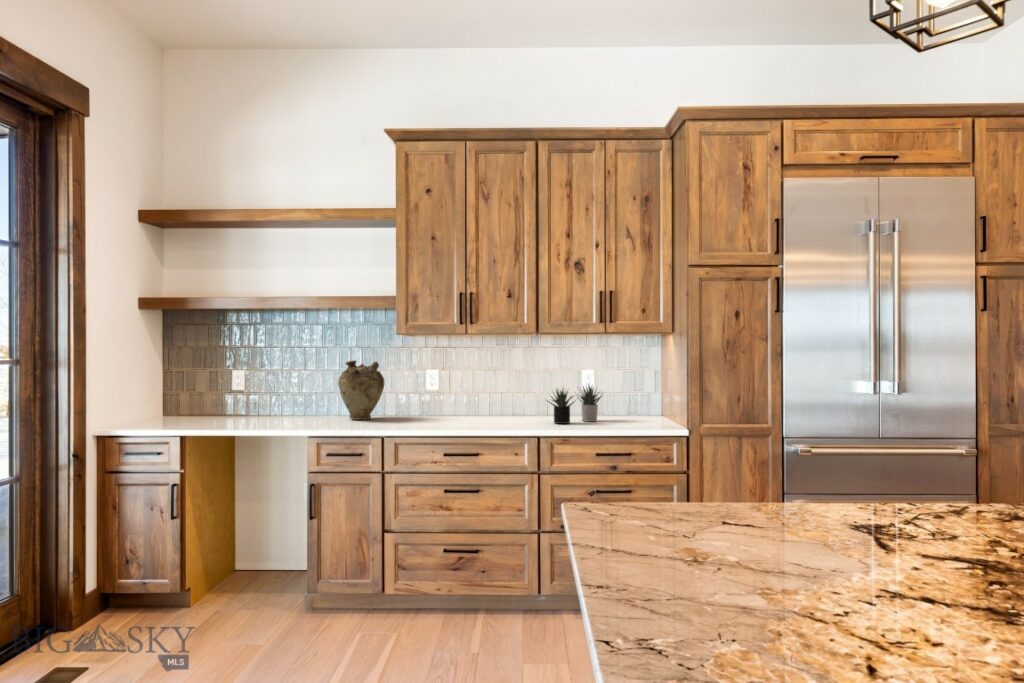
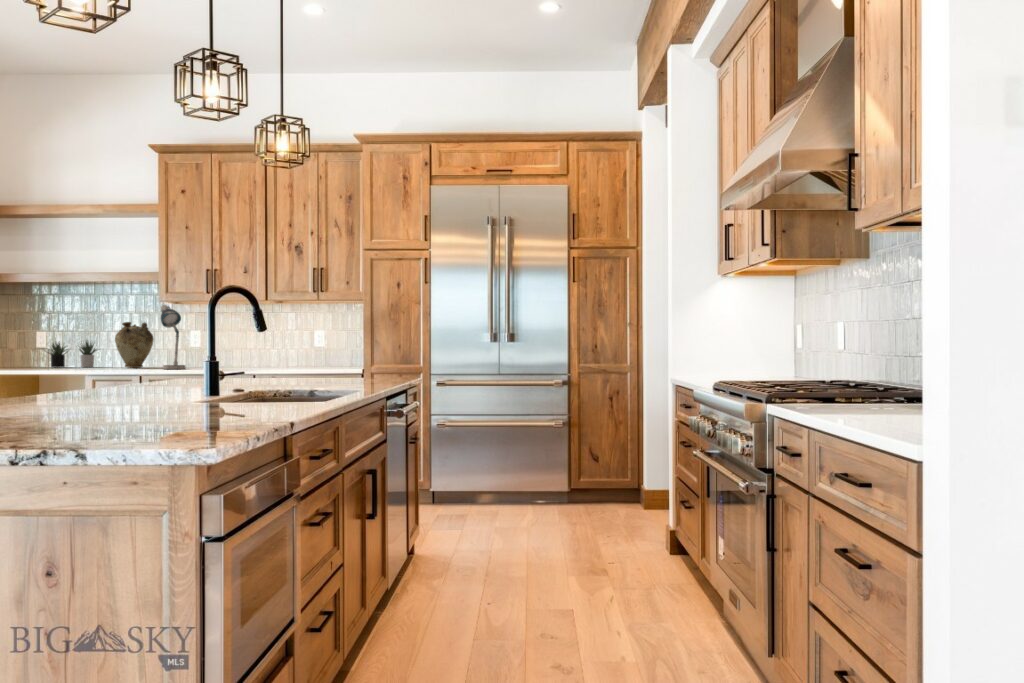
desk lamp: none [408,342,438,426] -> present [161,305,185,369]
succulent plant: present [548,386,601,424] -> present [48,341,97,367]

